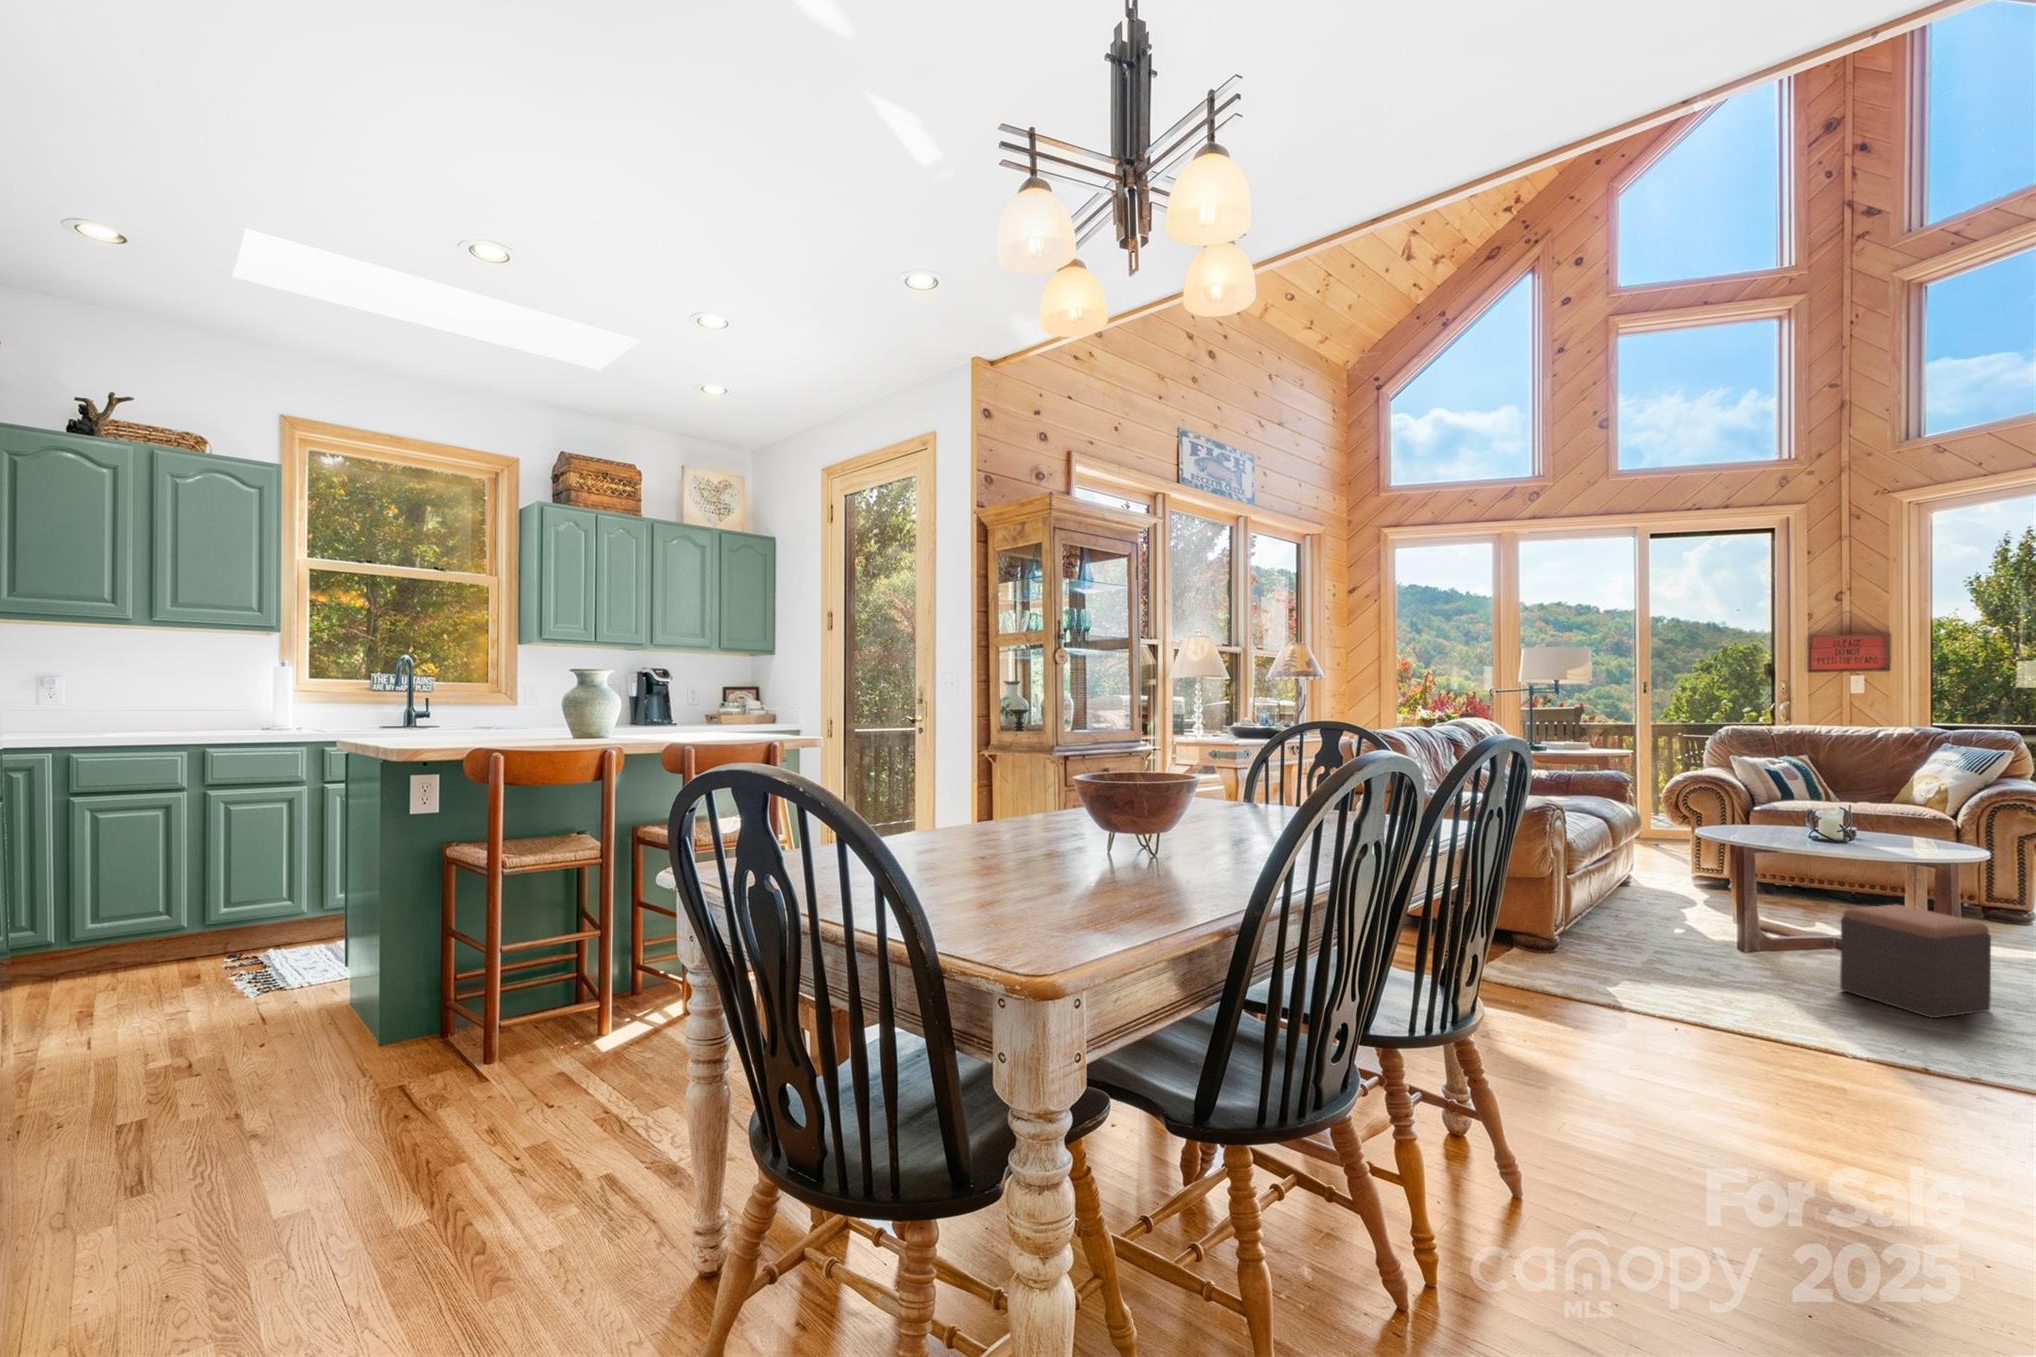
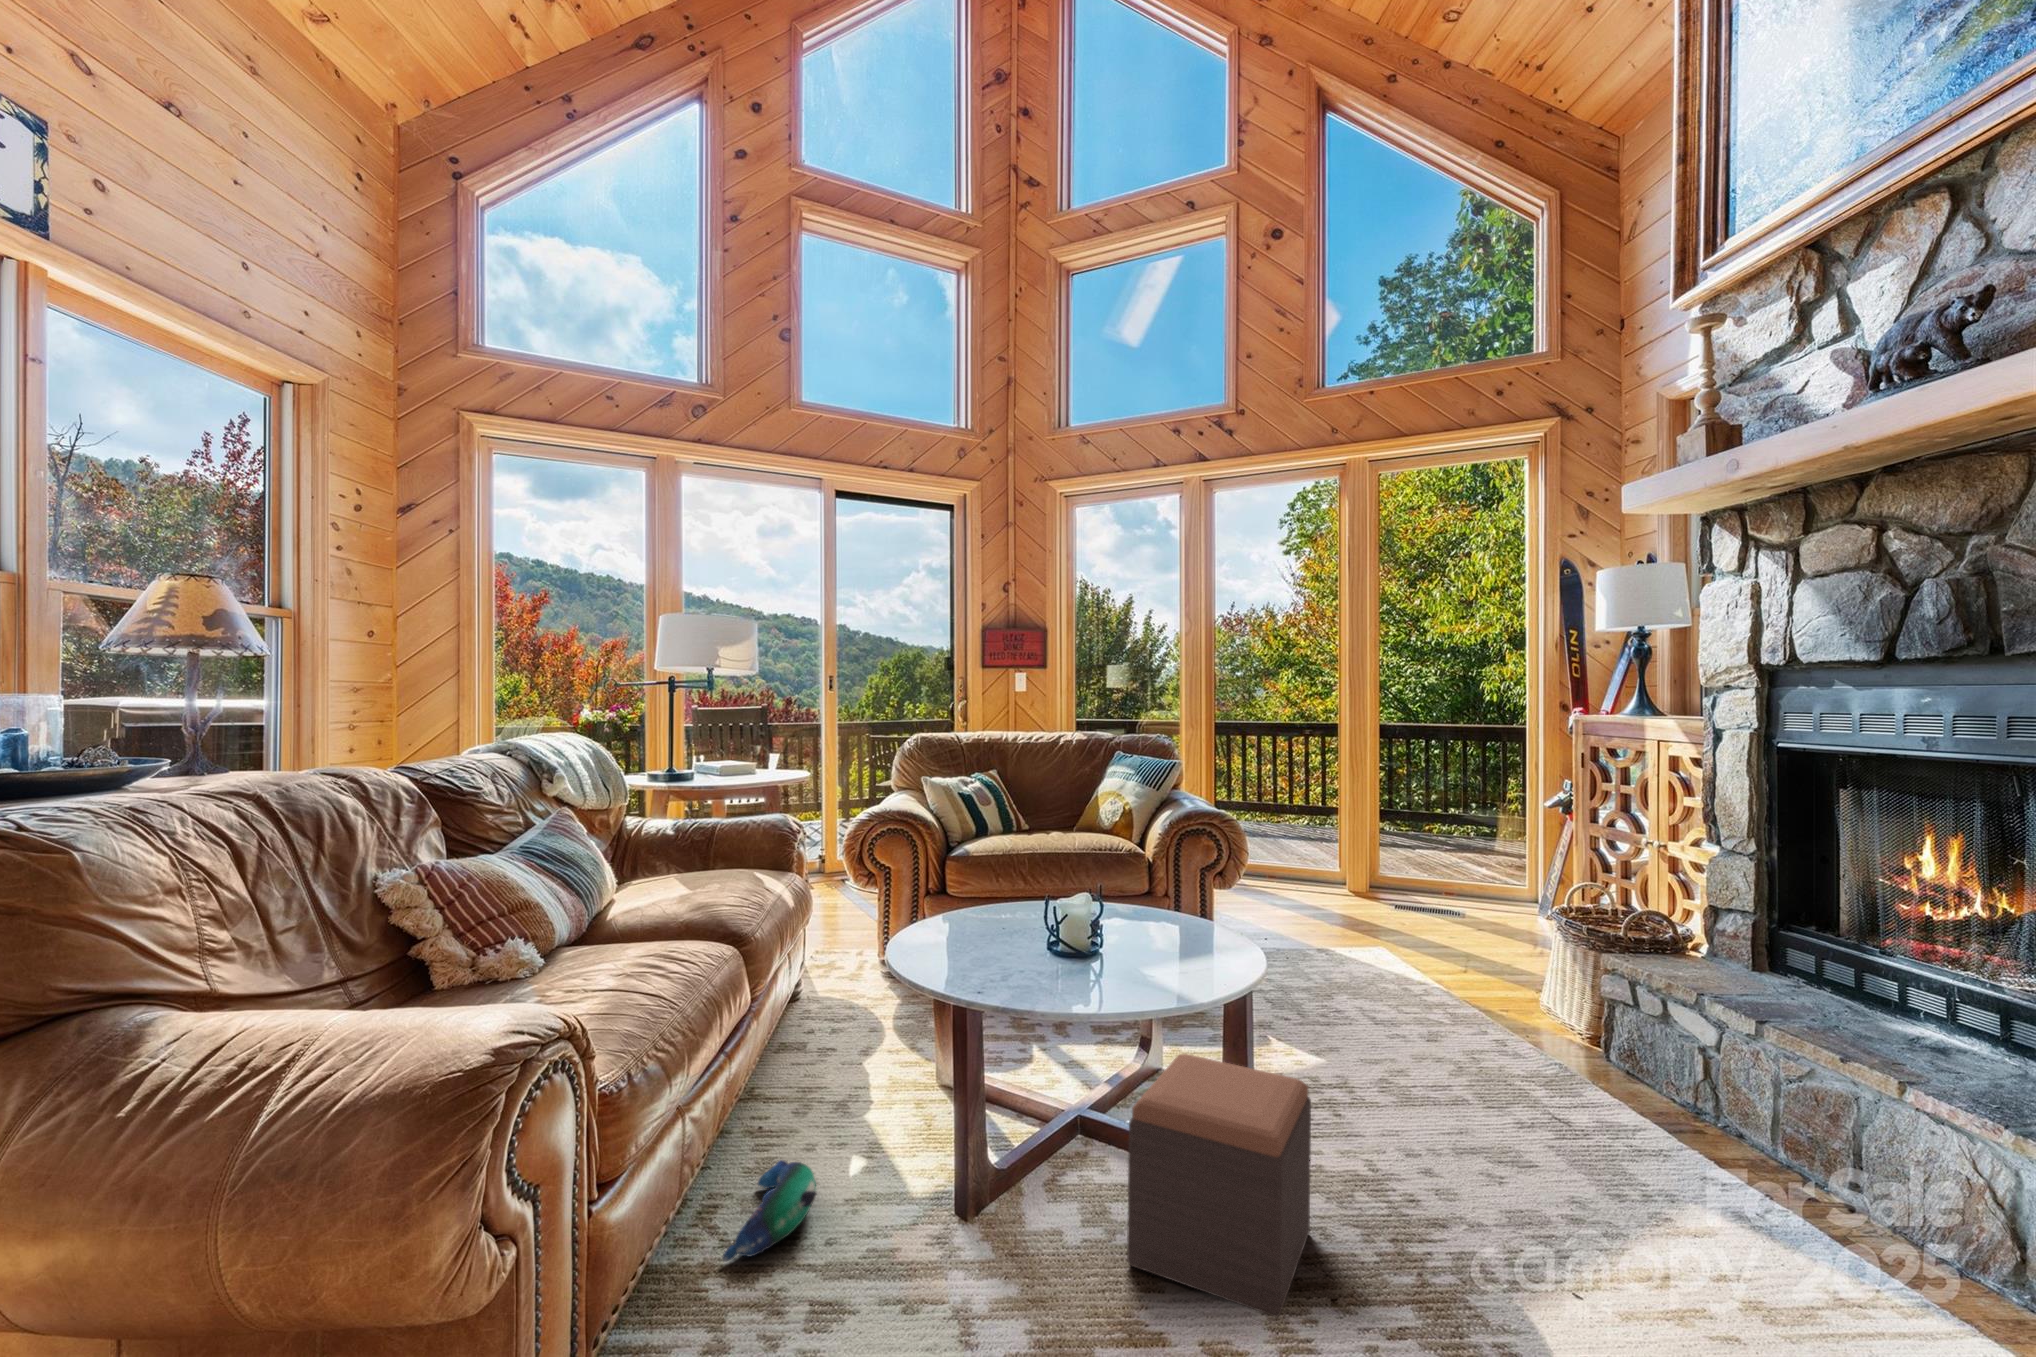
plush toy: none [1602,922,1650,948] -> present [723,1160,817,1261]

